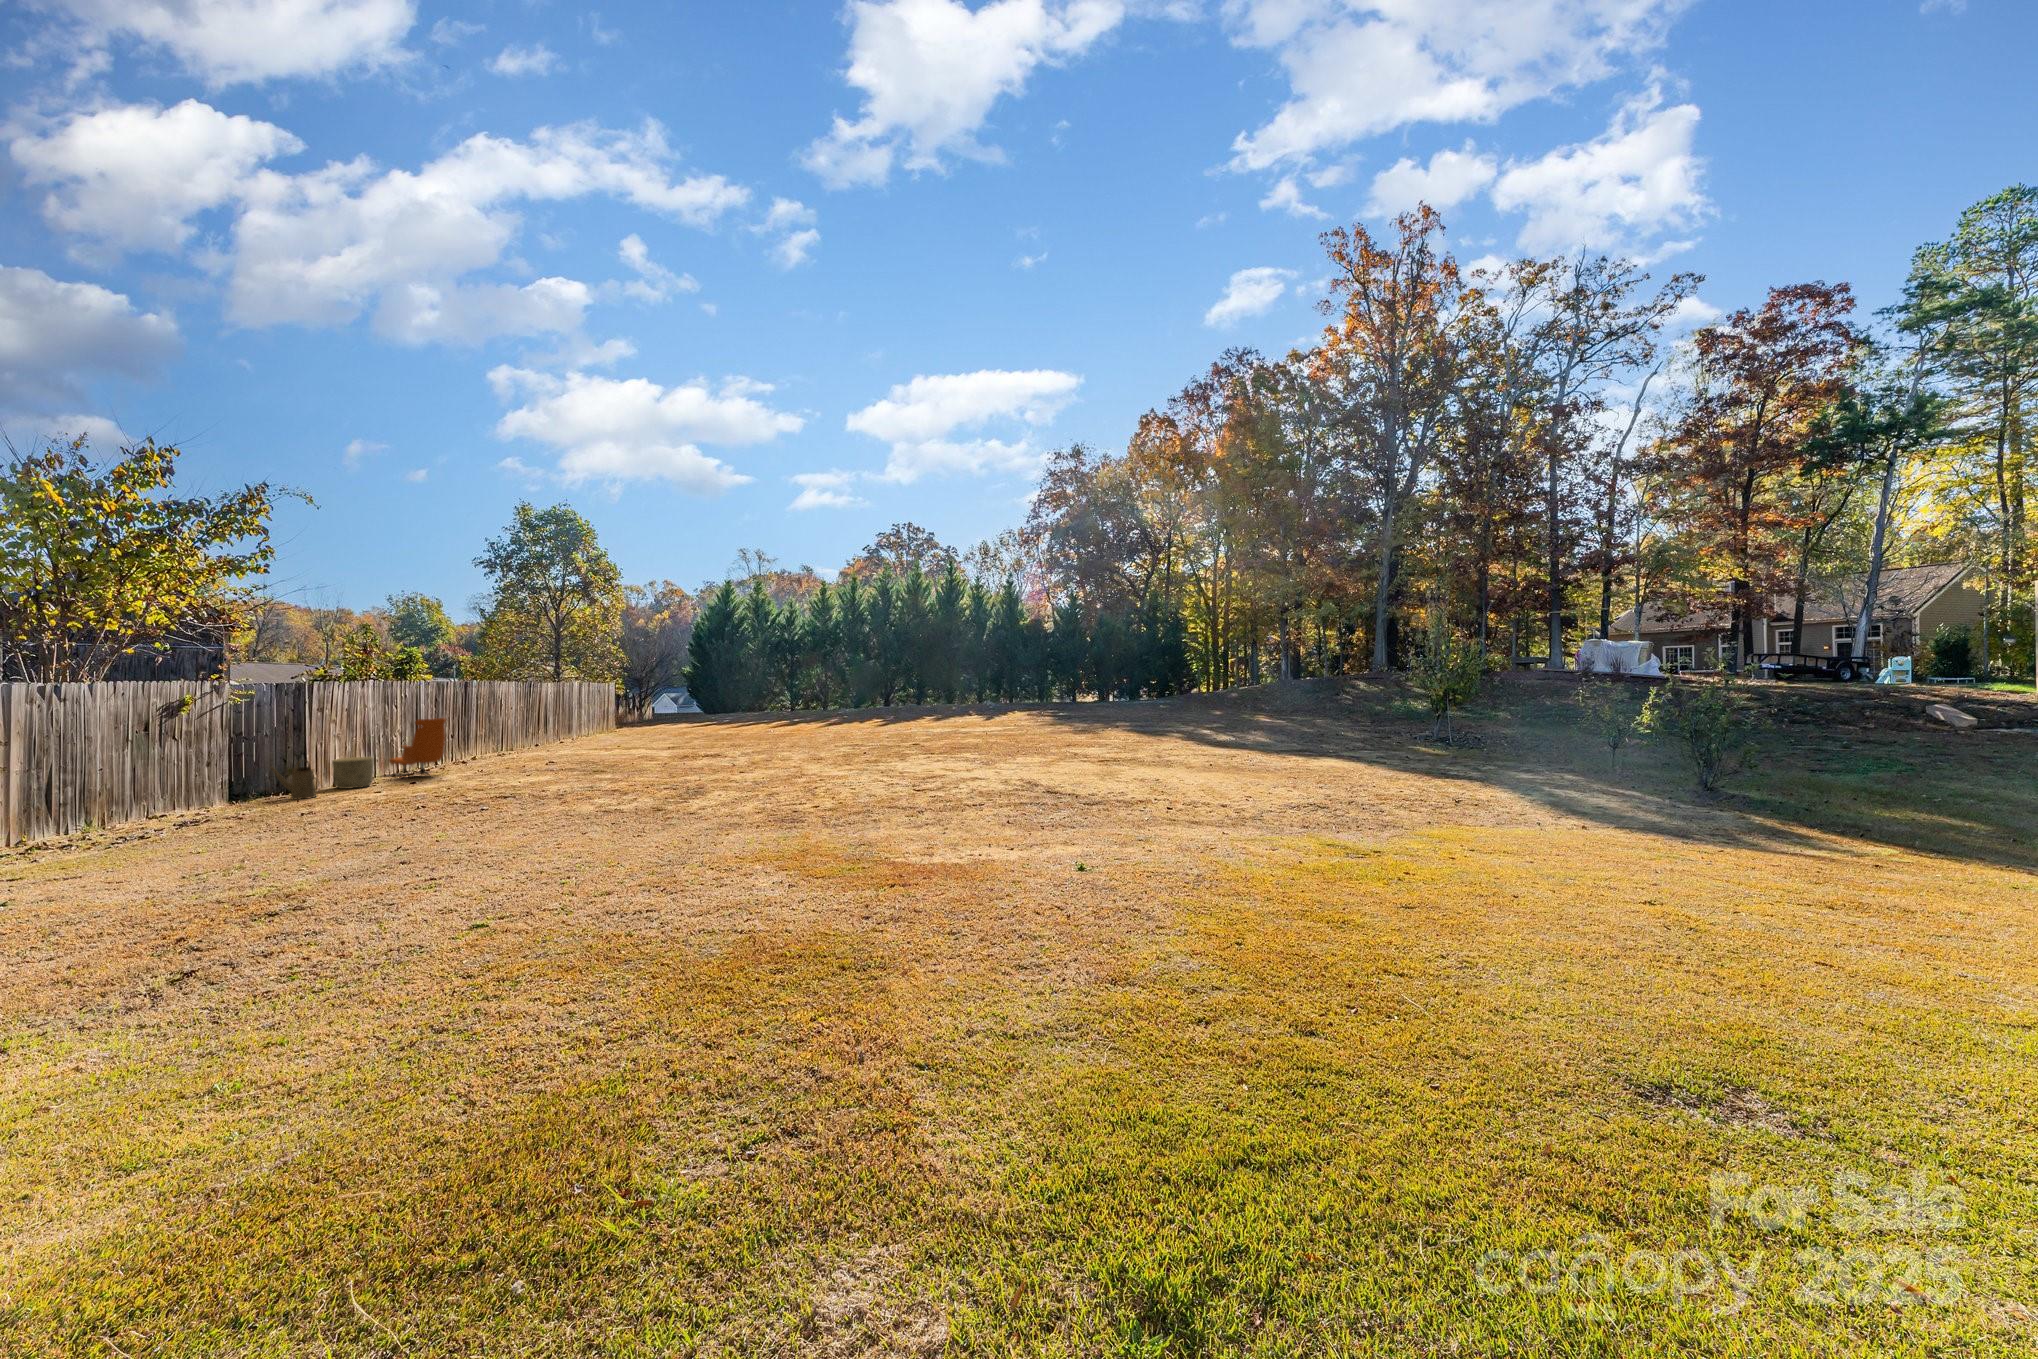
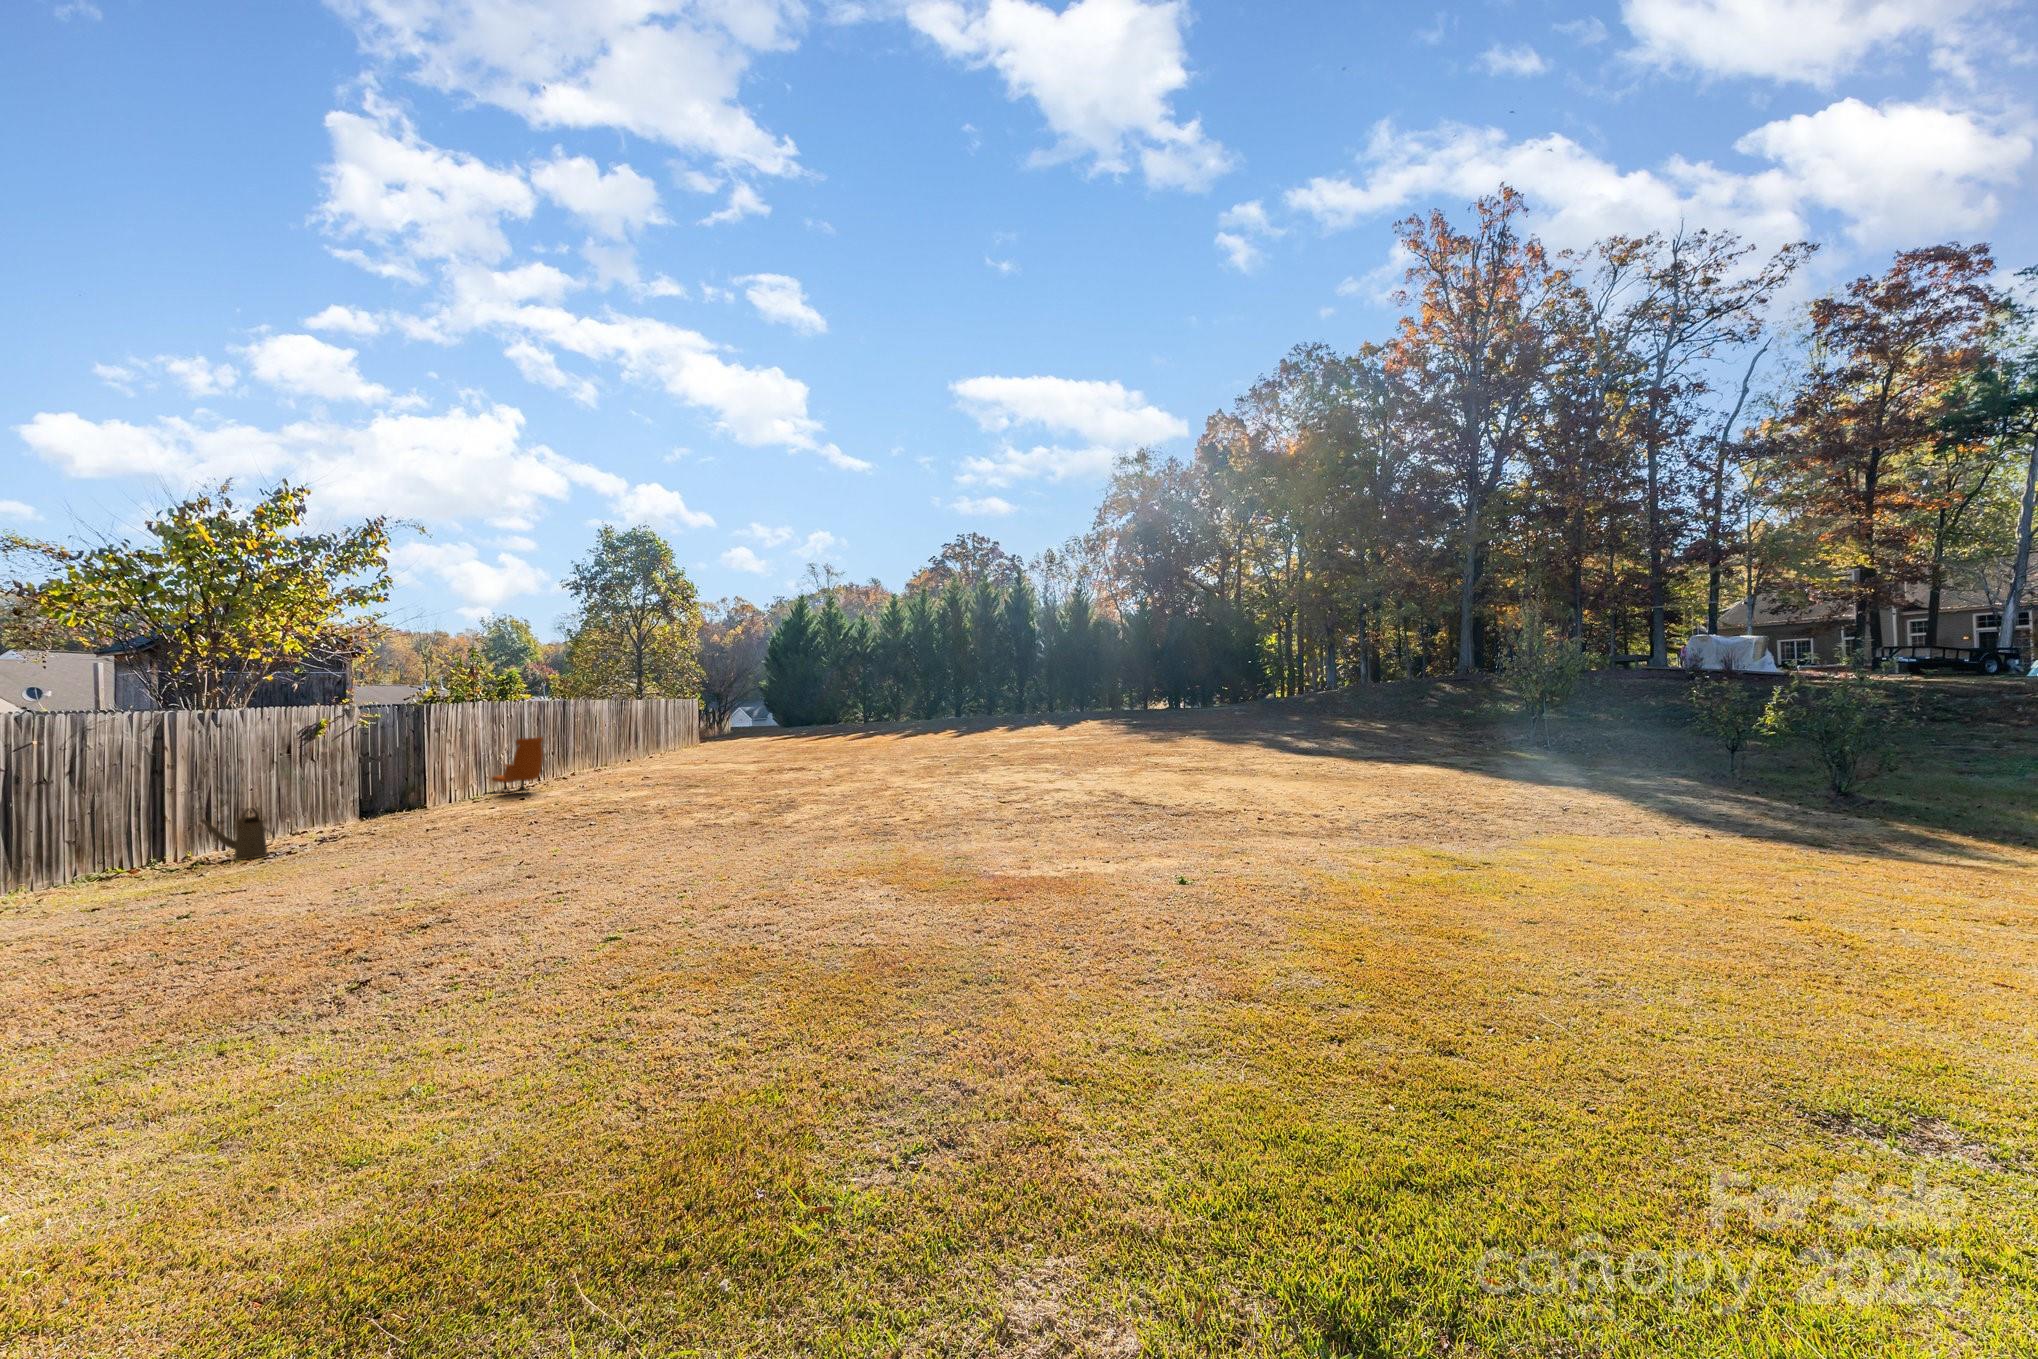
planter: present [332,757,373,789] -> none [443,775,480,806]
watering can: present [271,761,320,800] -> present [201,808,275,860]

